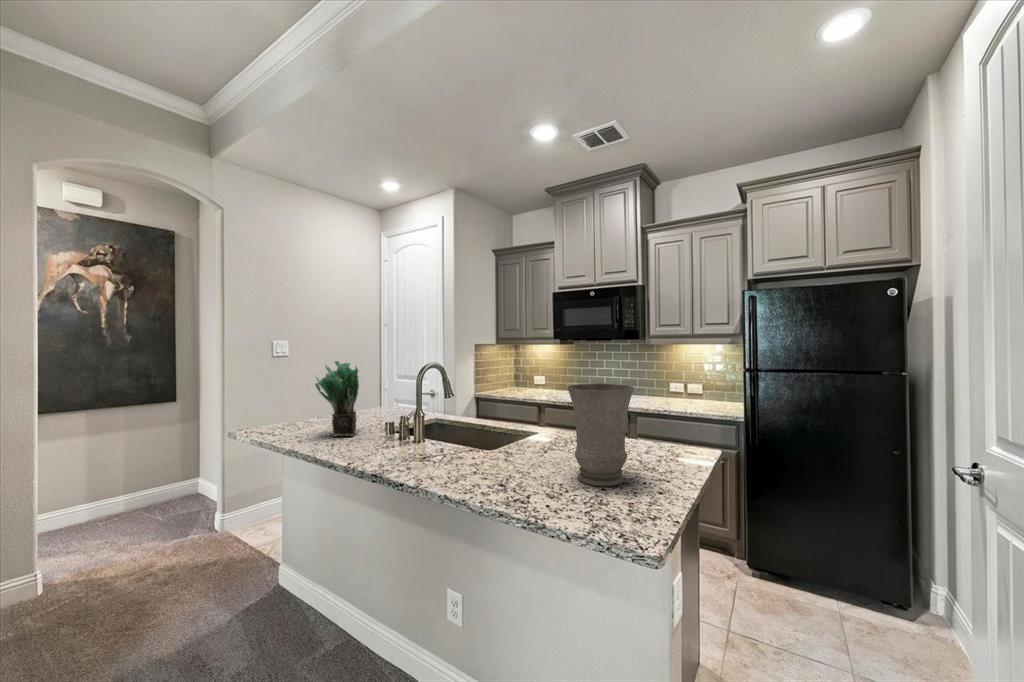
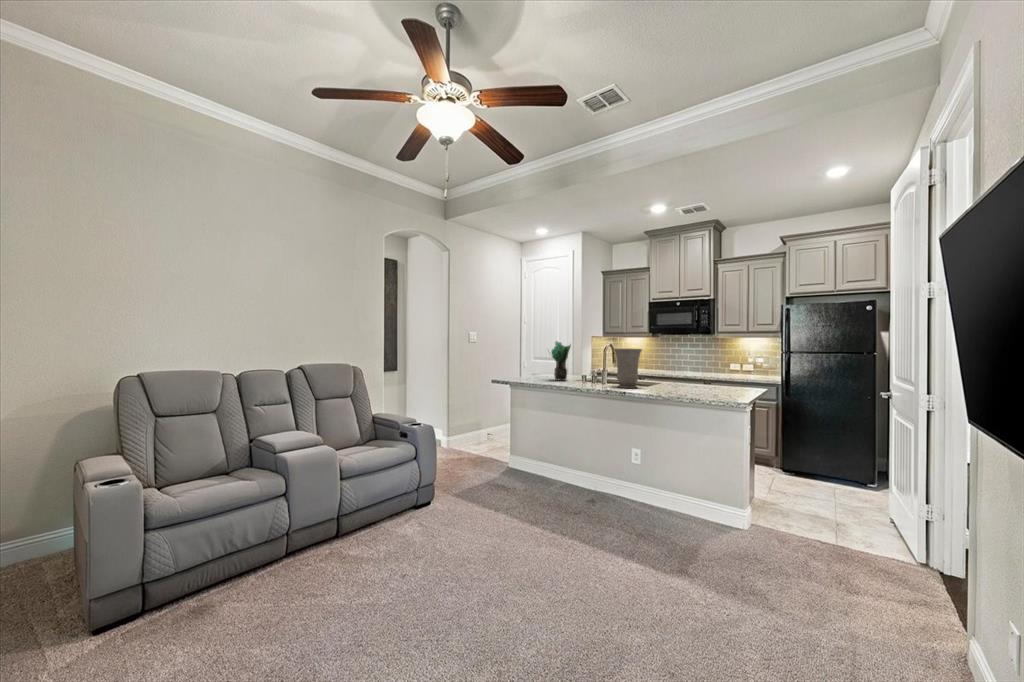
vase: present [567,384,634,486] -> present [614,349,642,388]

